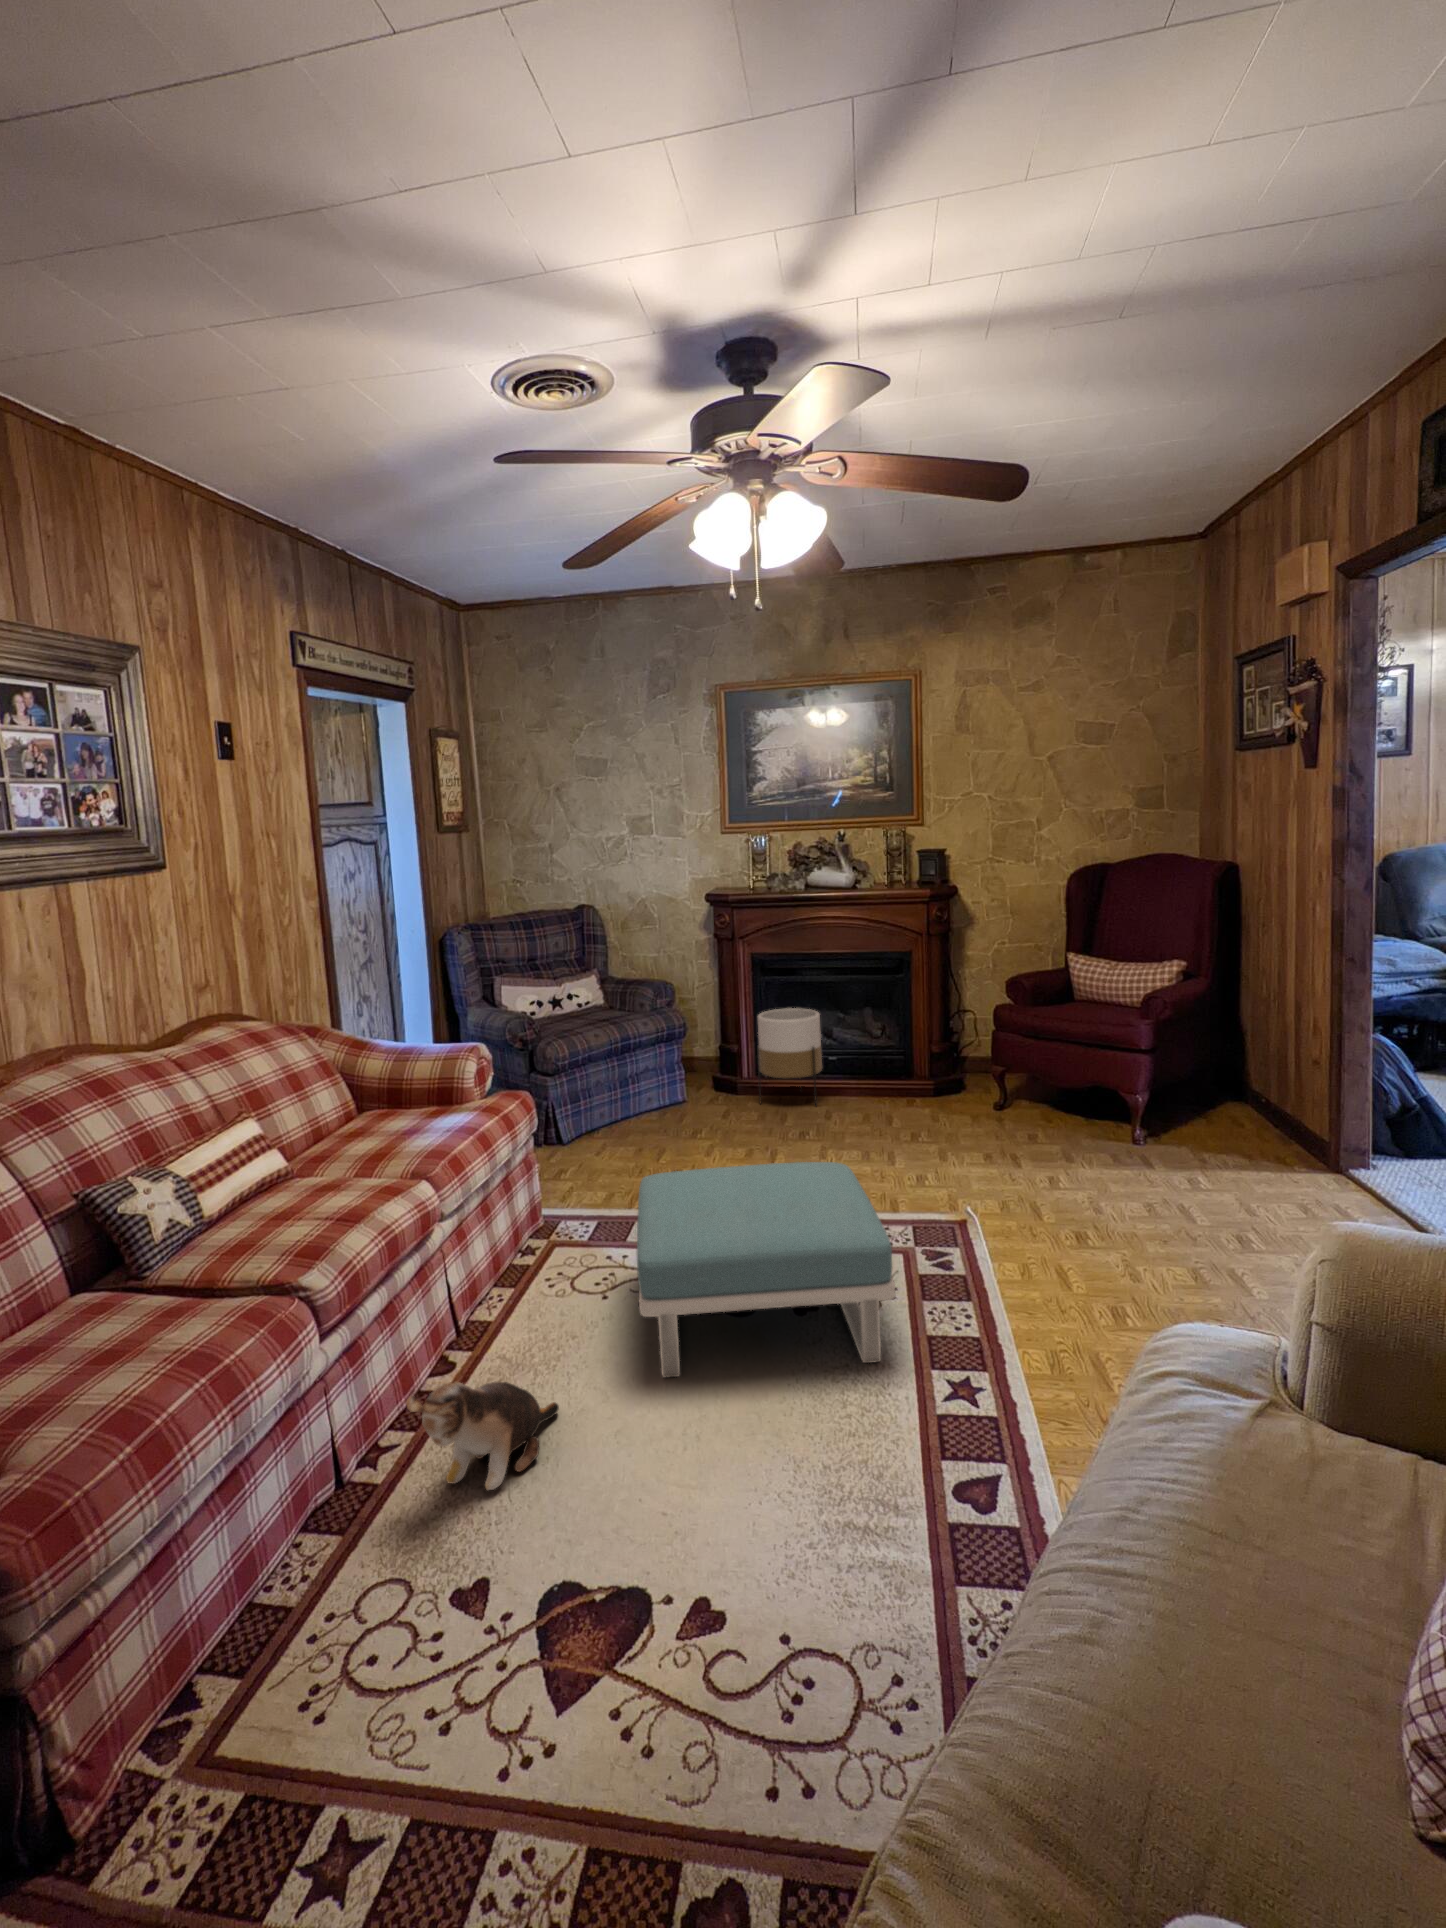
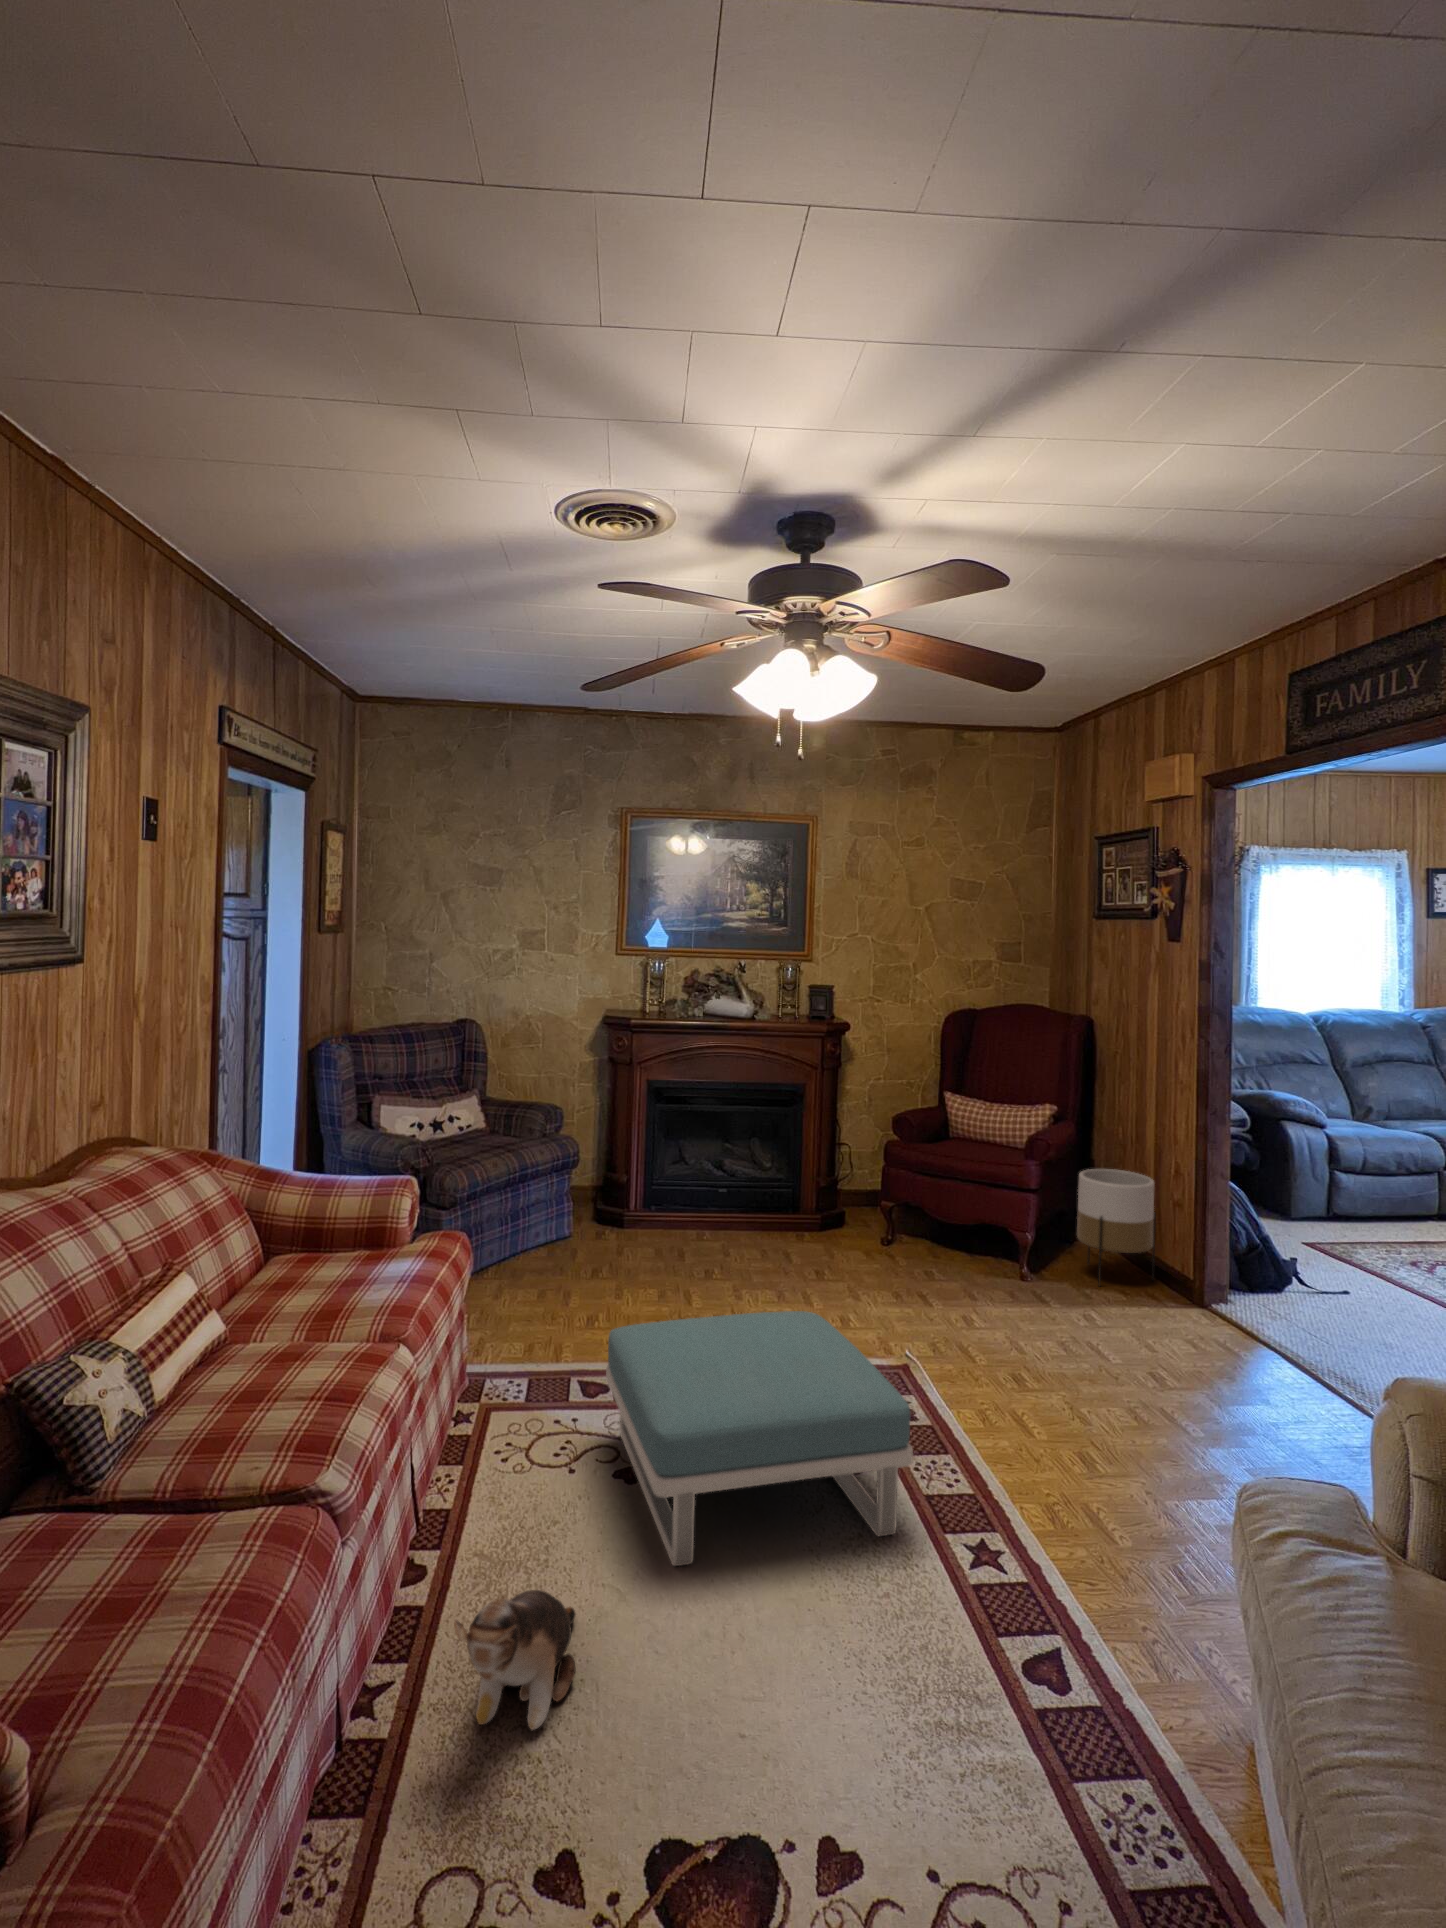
planter: present [757,1008,822,1106] -> present [1077,1169,1156,1286]

